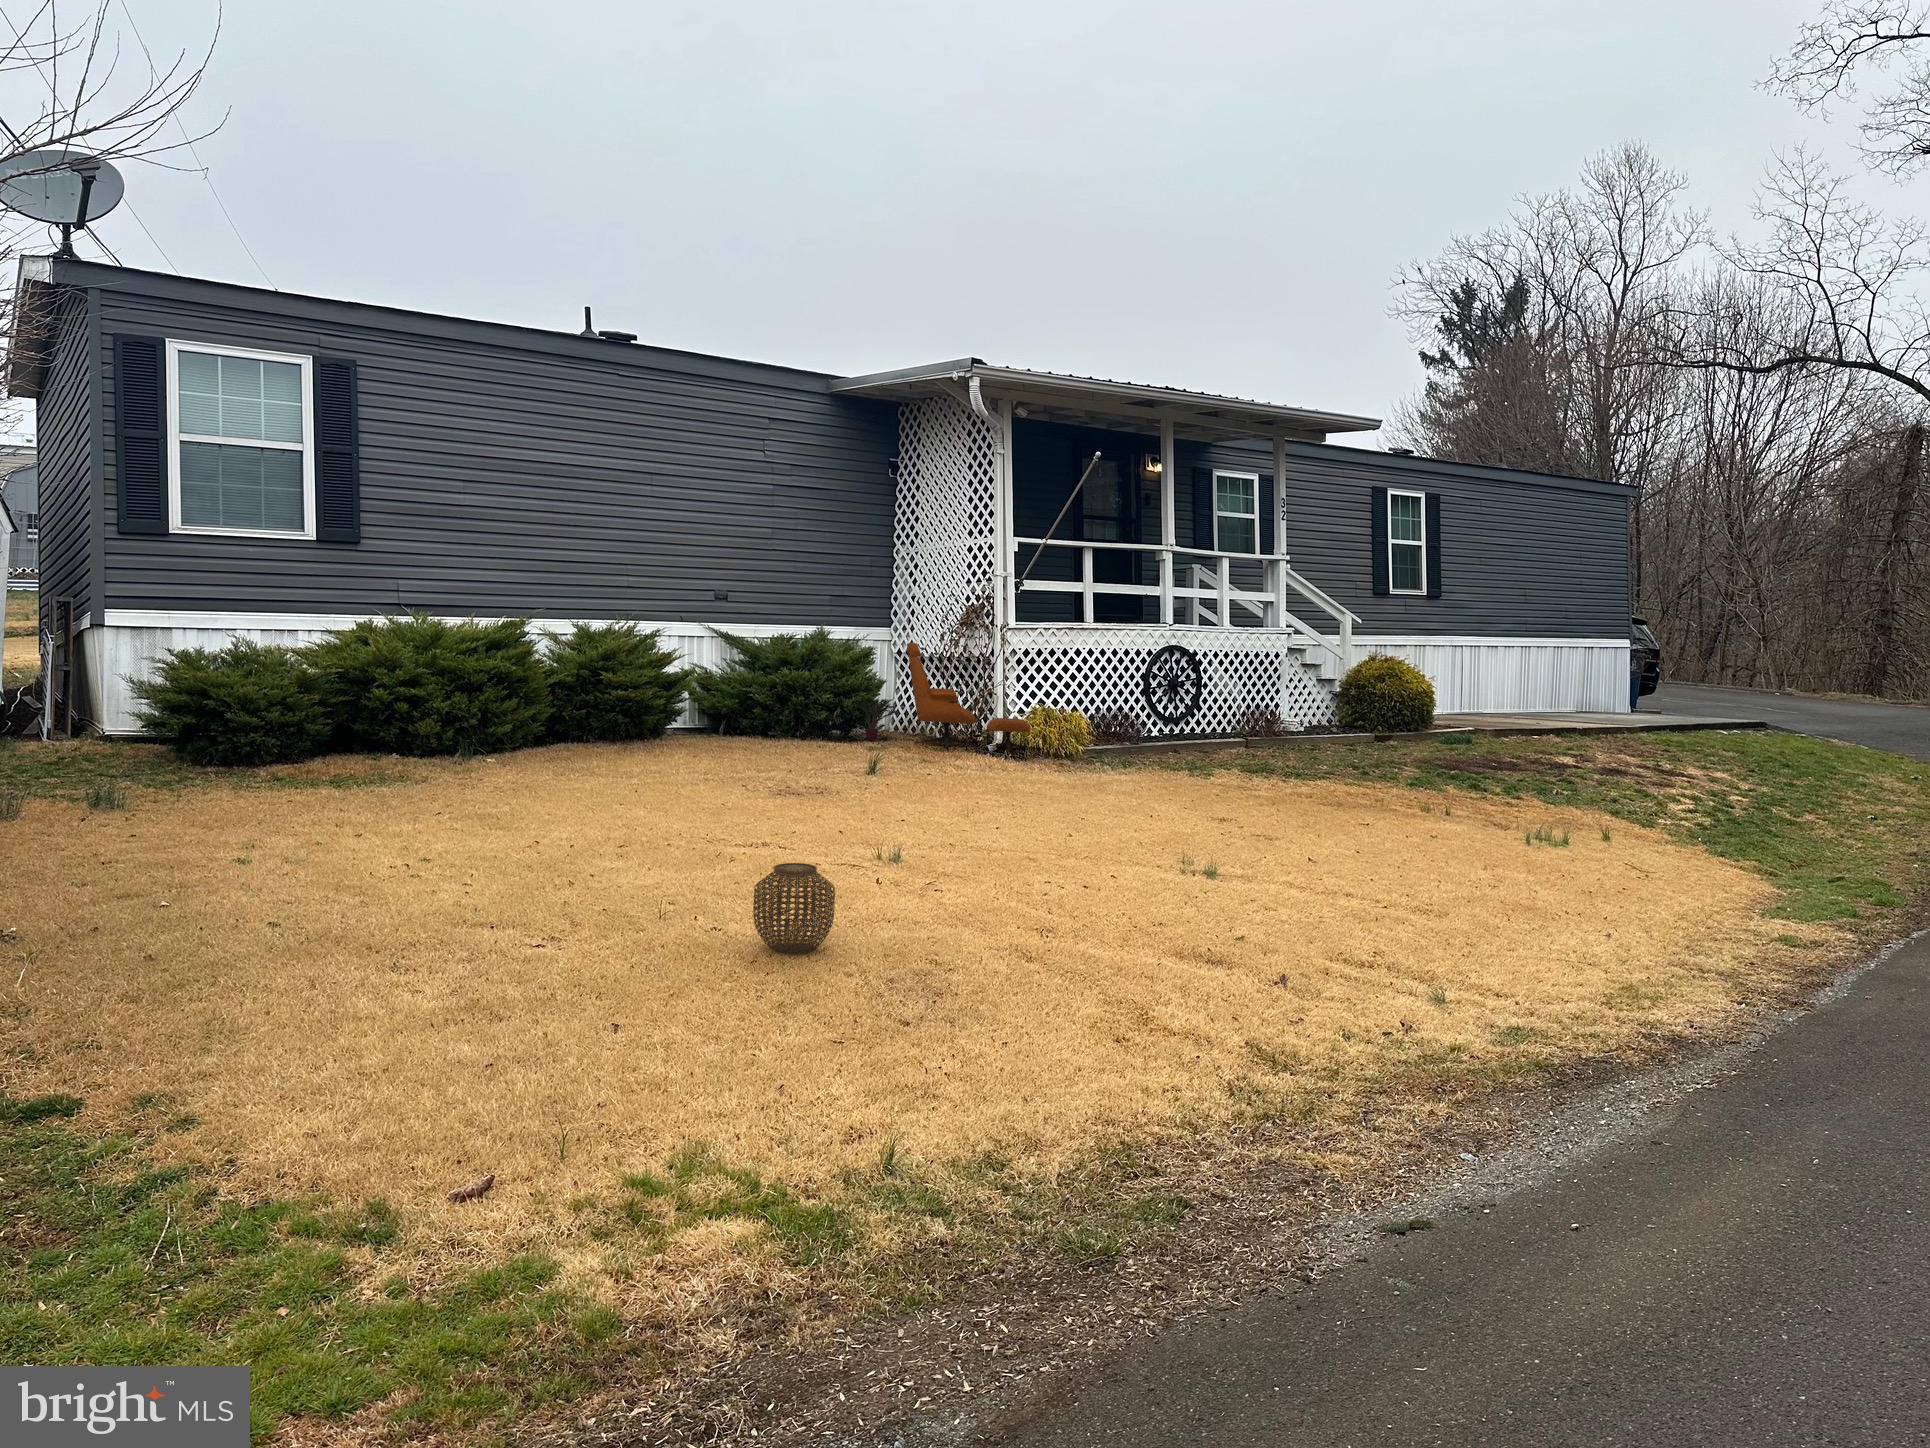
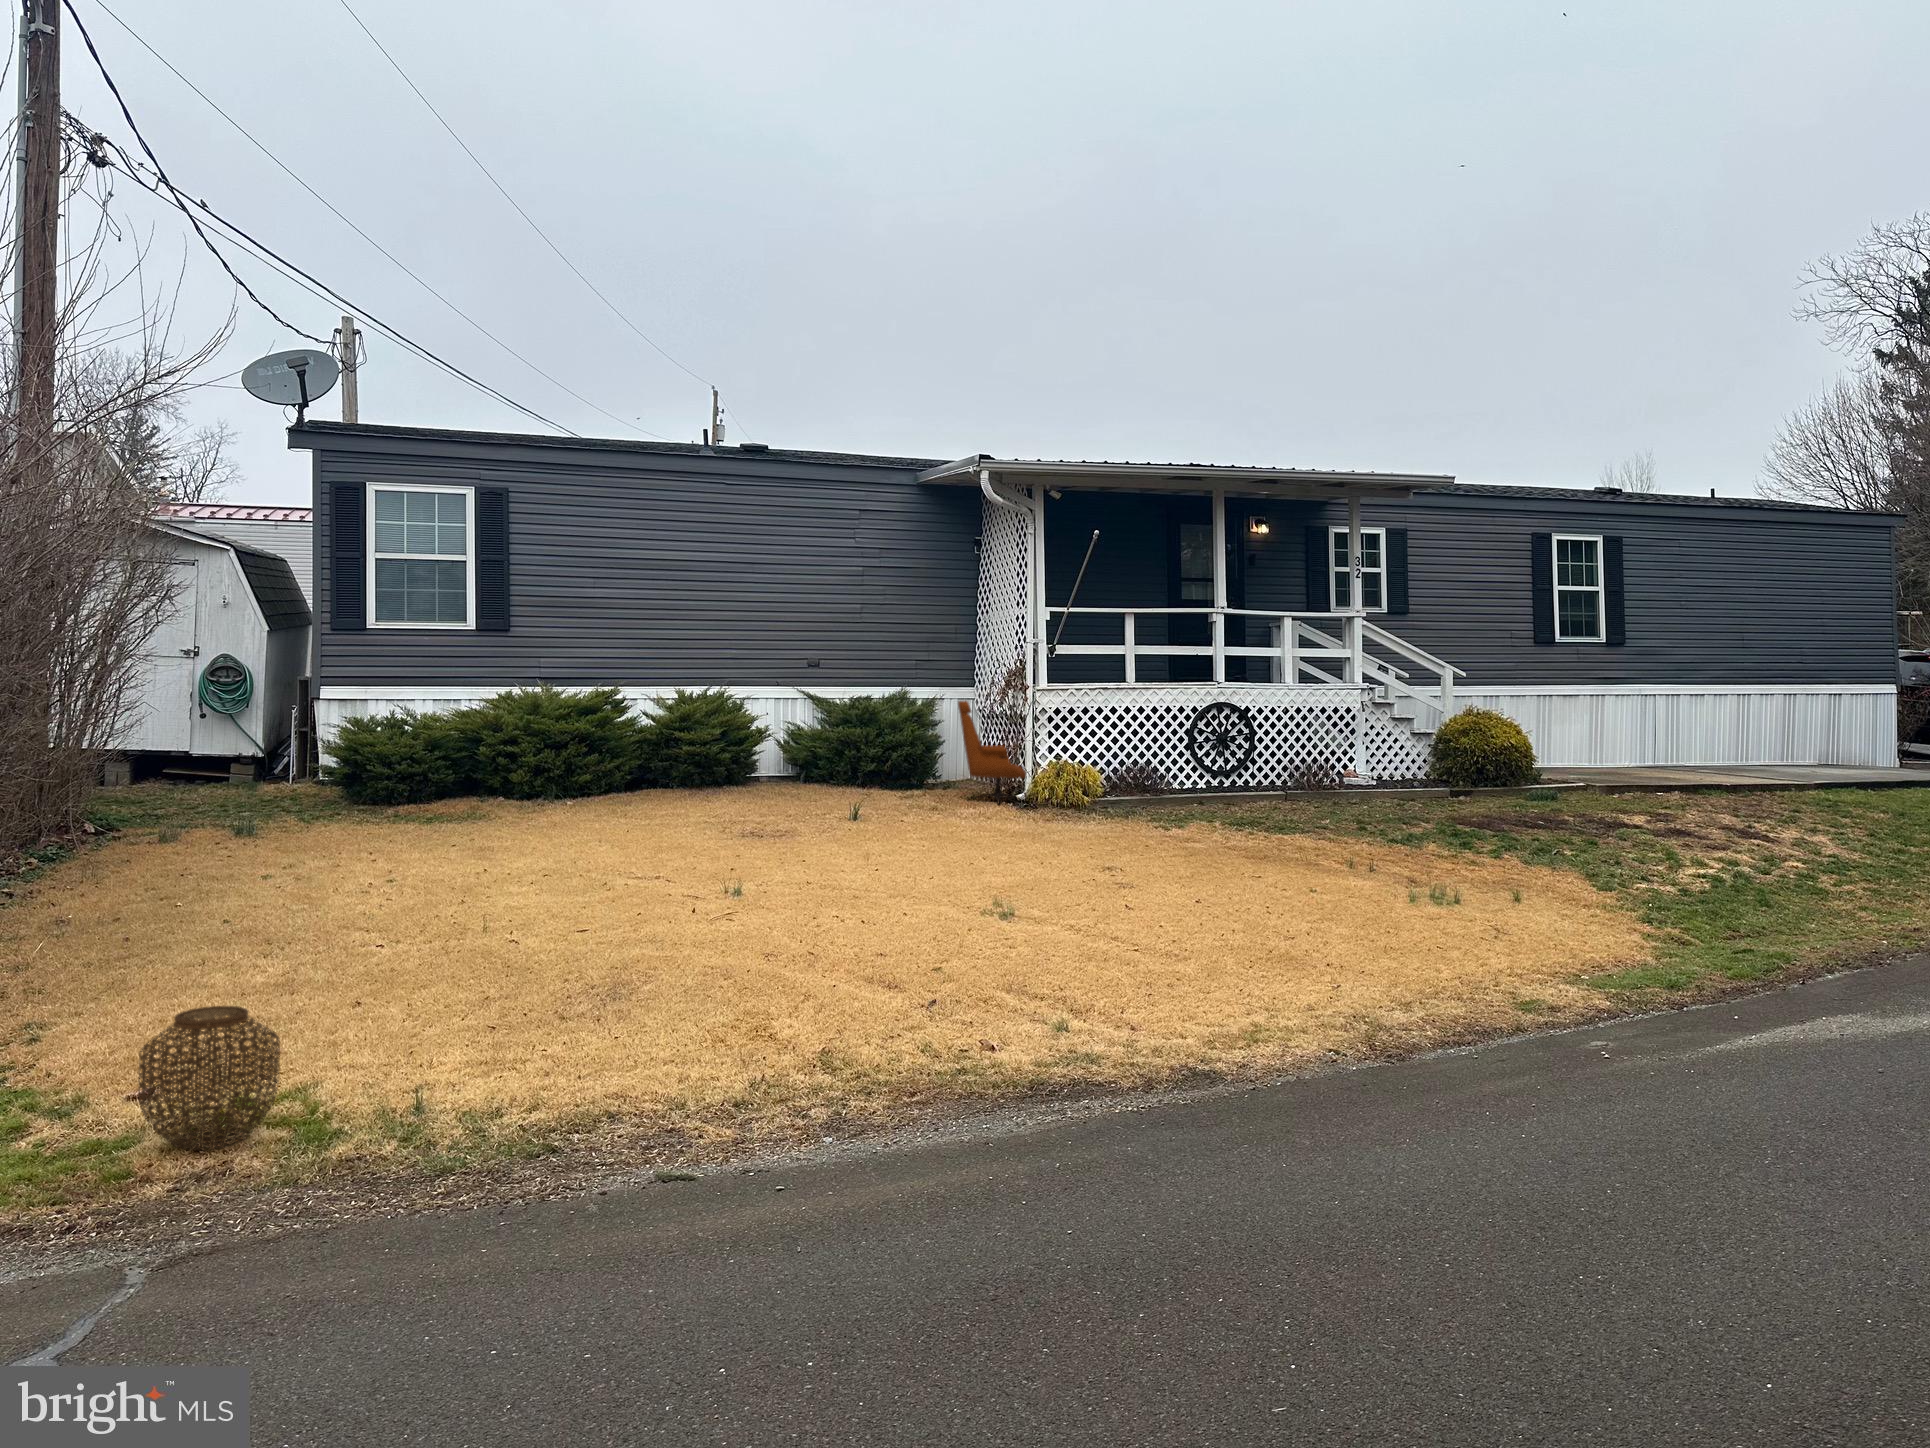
potted plant: present [854,698,898,740] -> none [905,753,951,797]
woven basket: present [753,863,835,954] -> present [138,1006,280,1150]

